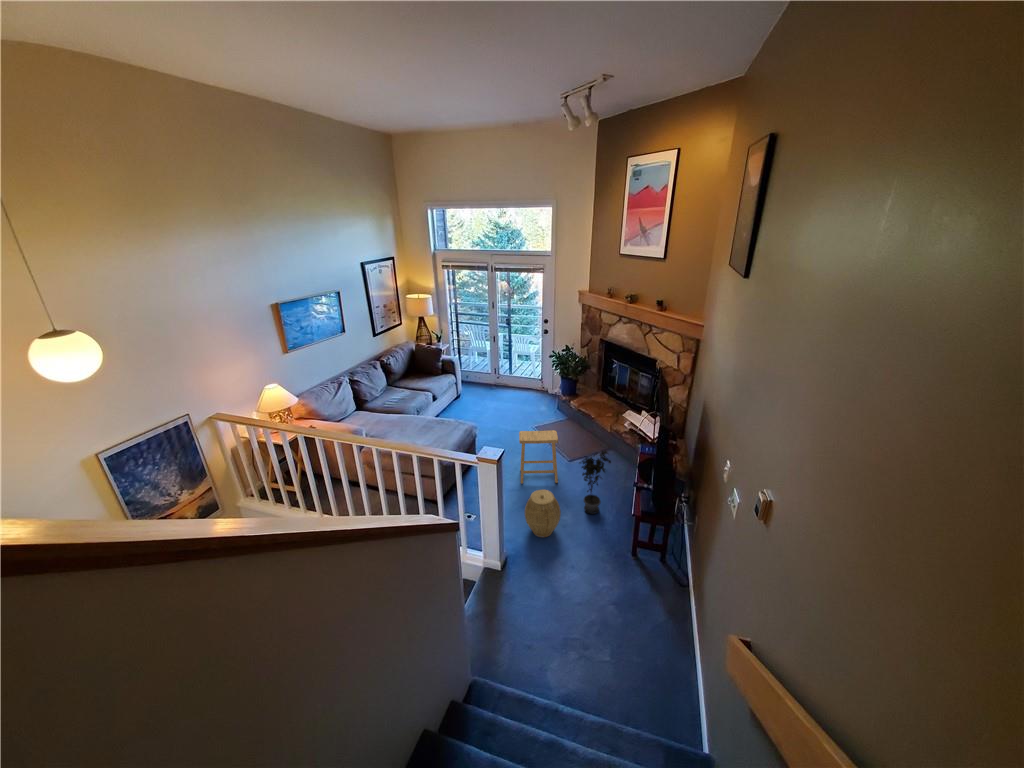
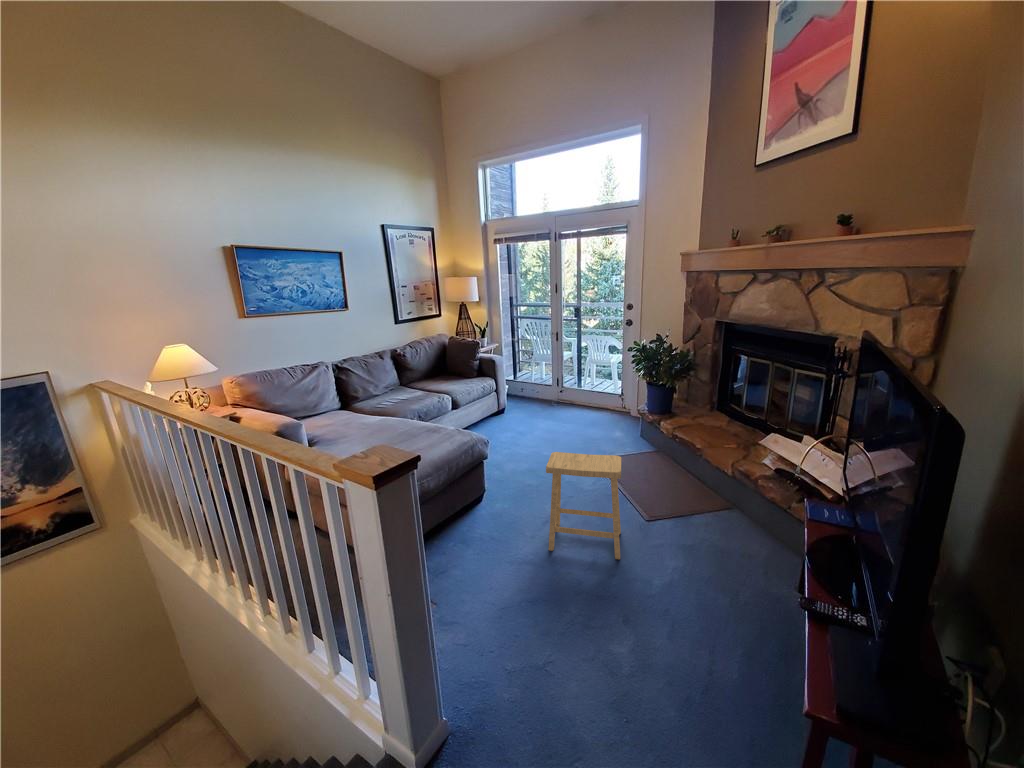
potted plant: present [579,451,611,514] -> none [655,502,739,650]
woven basket: present [525,490,561,537] -> none [521,575,605,694]

